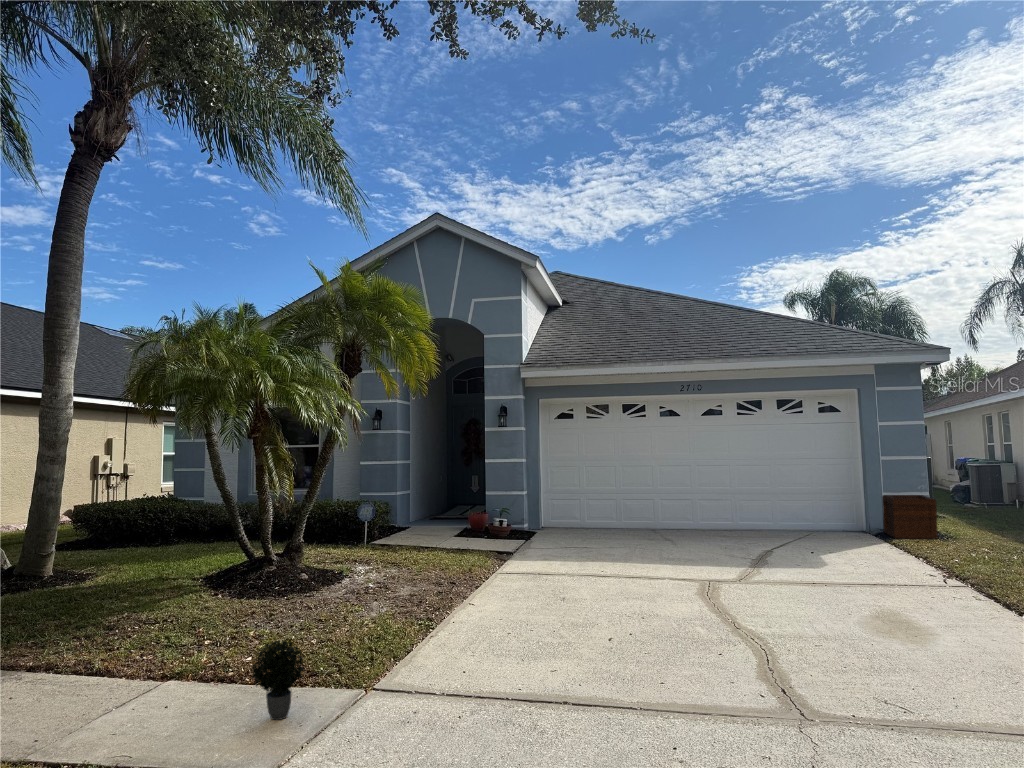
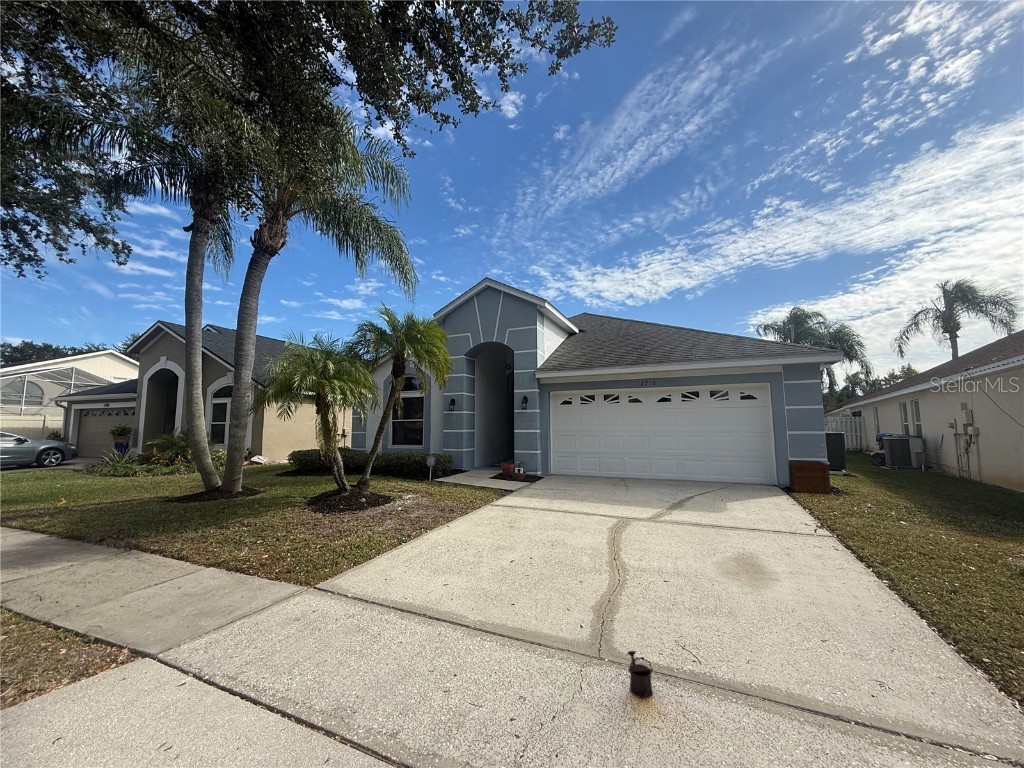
potted plant: present [251,640,305,720] -> none [201,550,248,610]
watering can: none [835,703,875,745] -> present [627,651,652,698]

